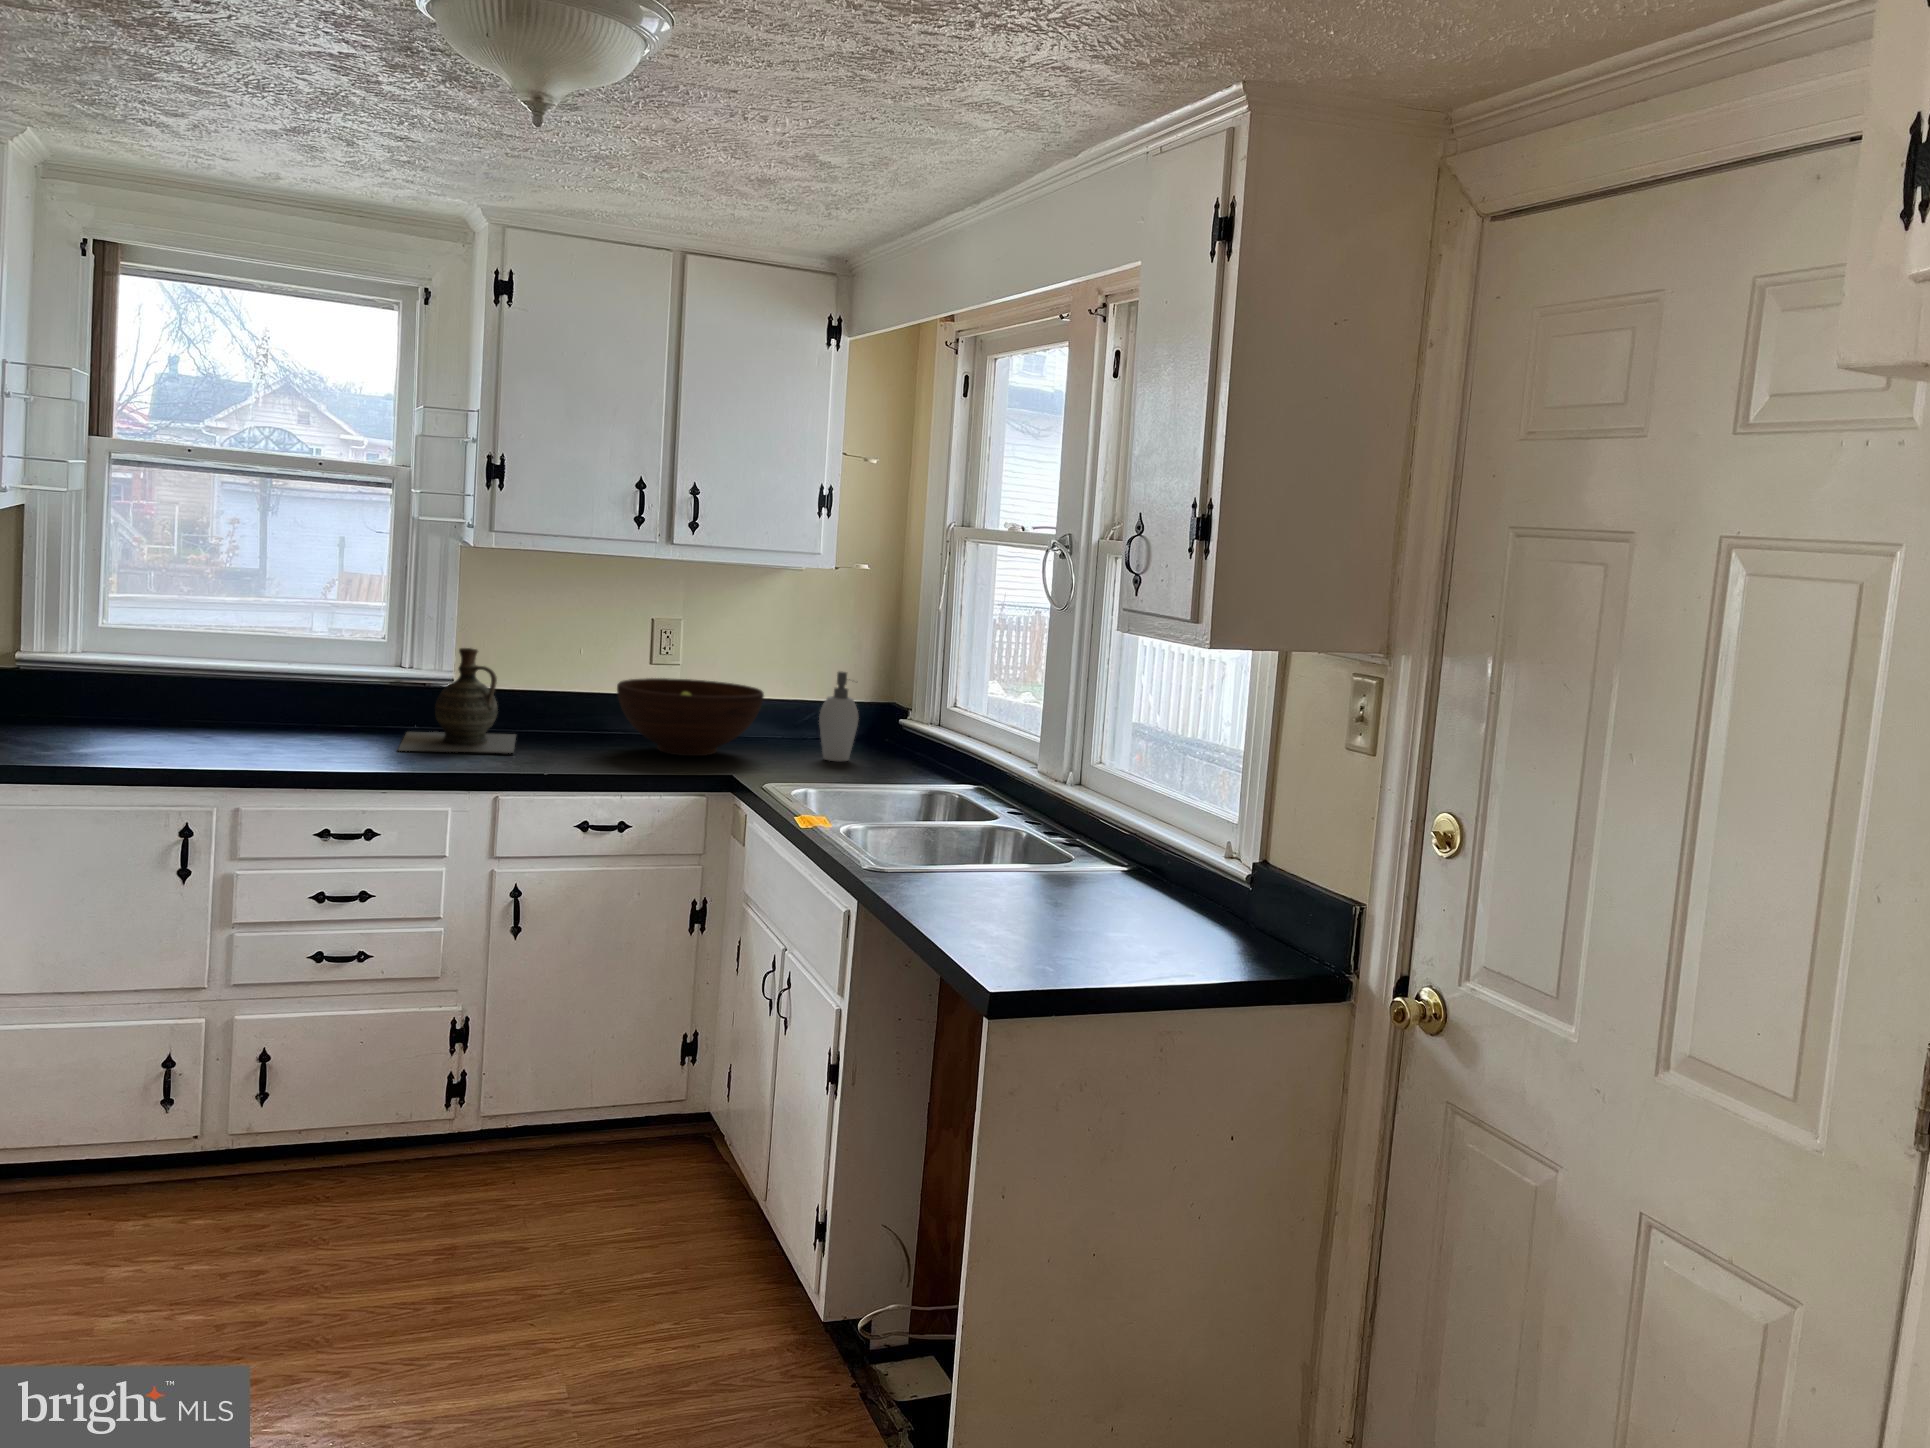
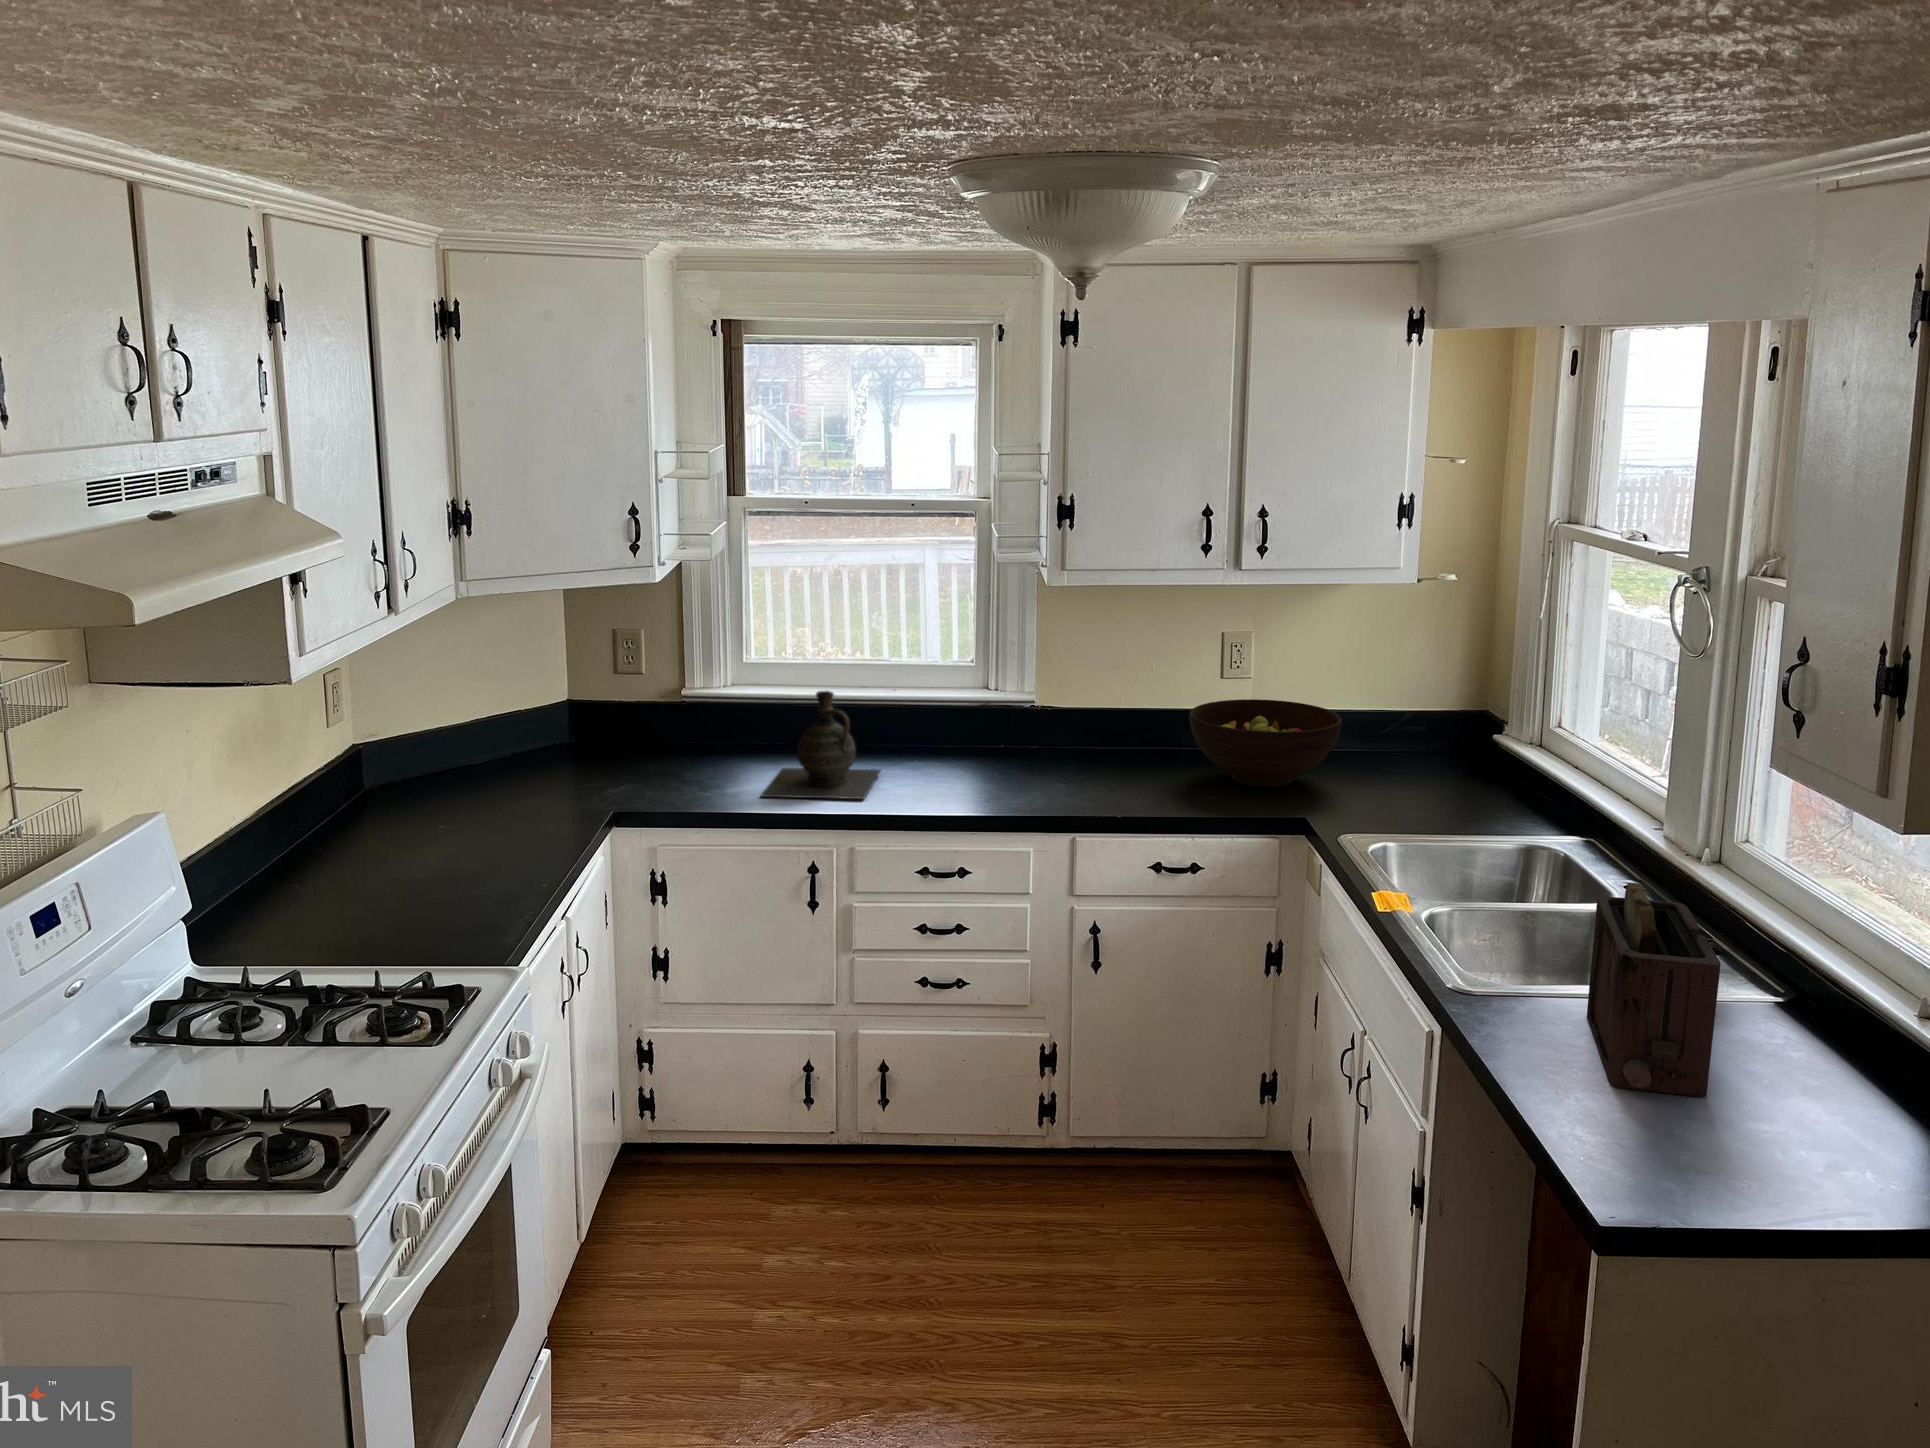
ceramic jug: present [398,648,516,753] -> present [761,691,881,799]
soap dispenser: present [819,671,858,761] -> none [1403,695,1448,792]
toaster: none [978,755,1083,921] -> present [1587,883,1721,1096]

